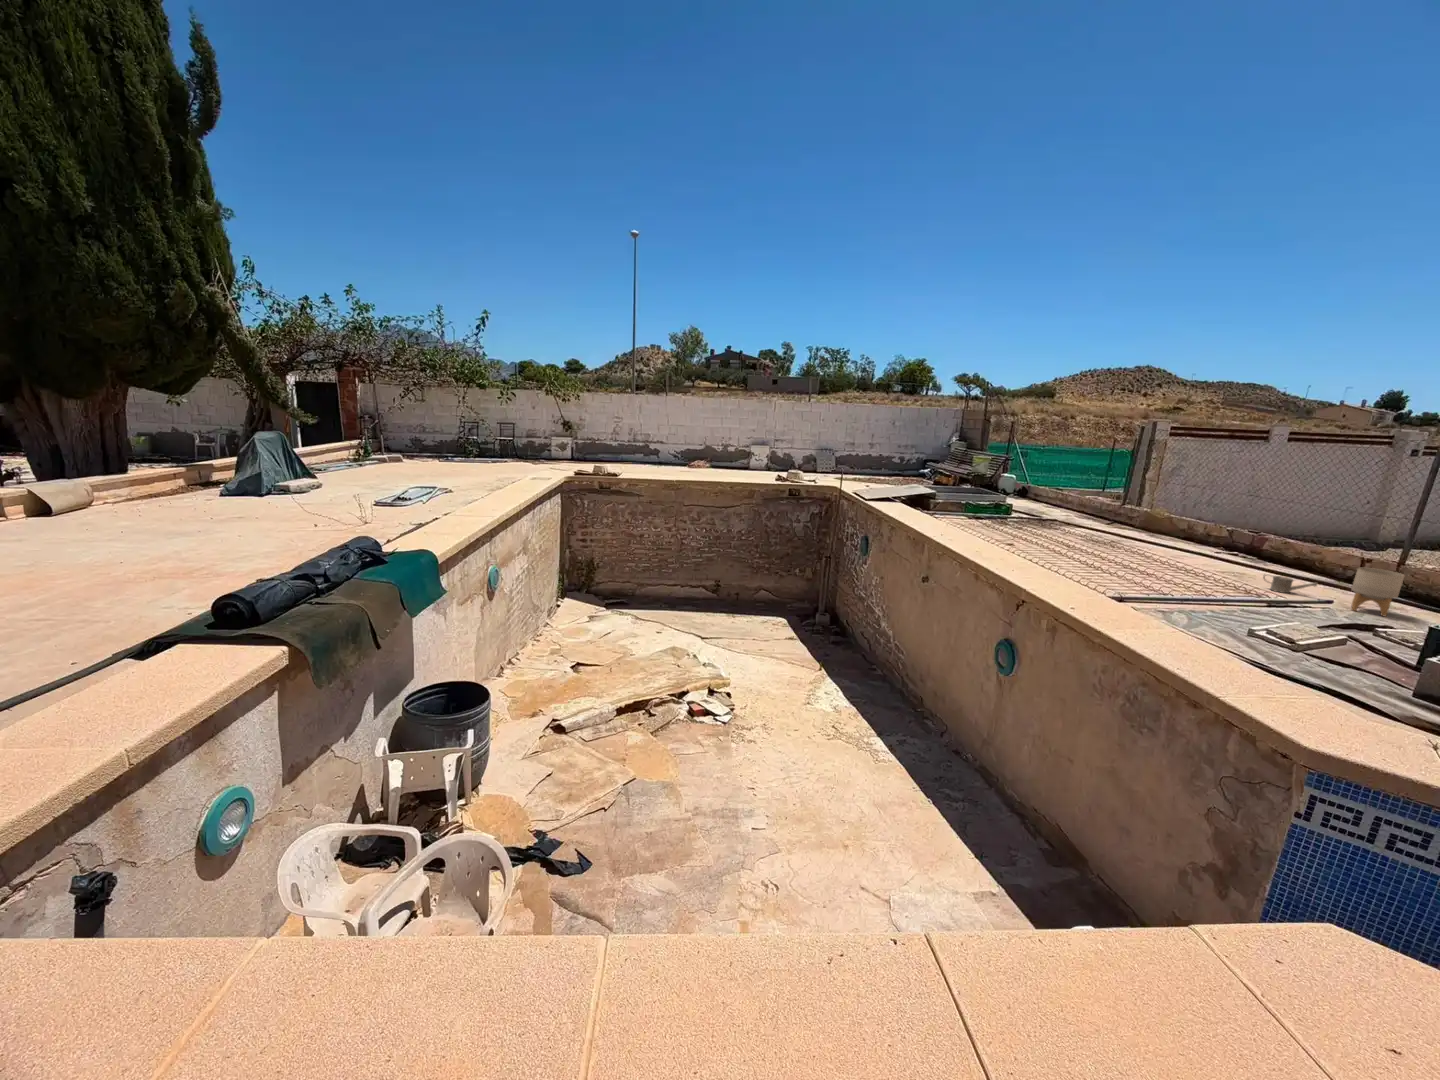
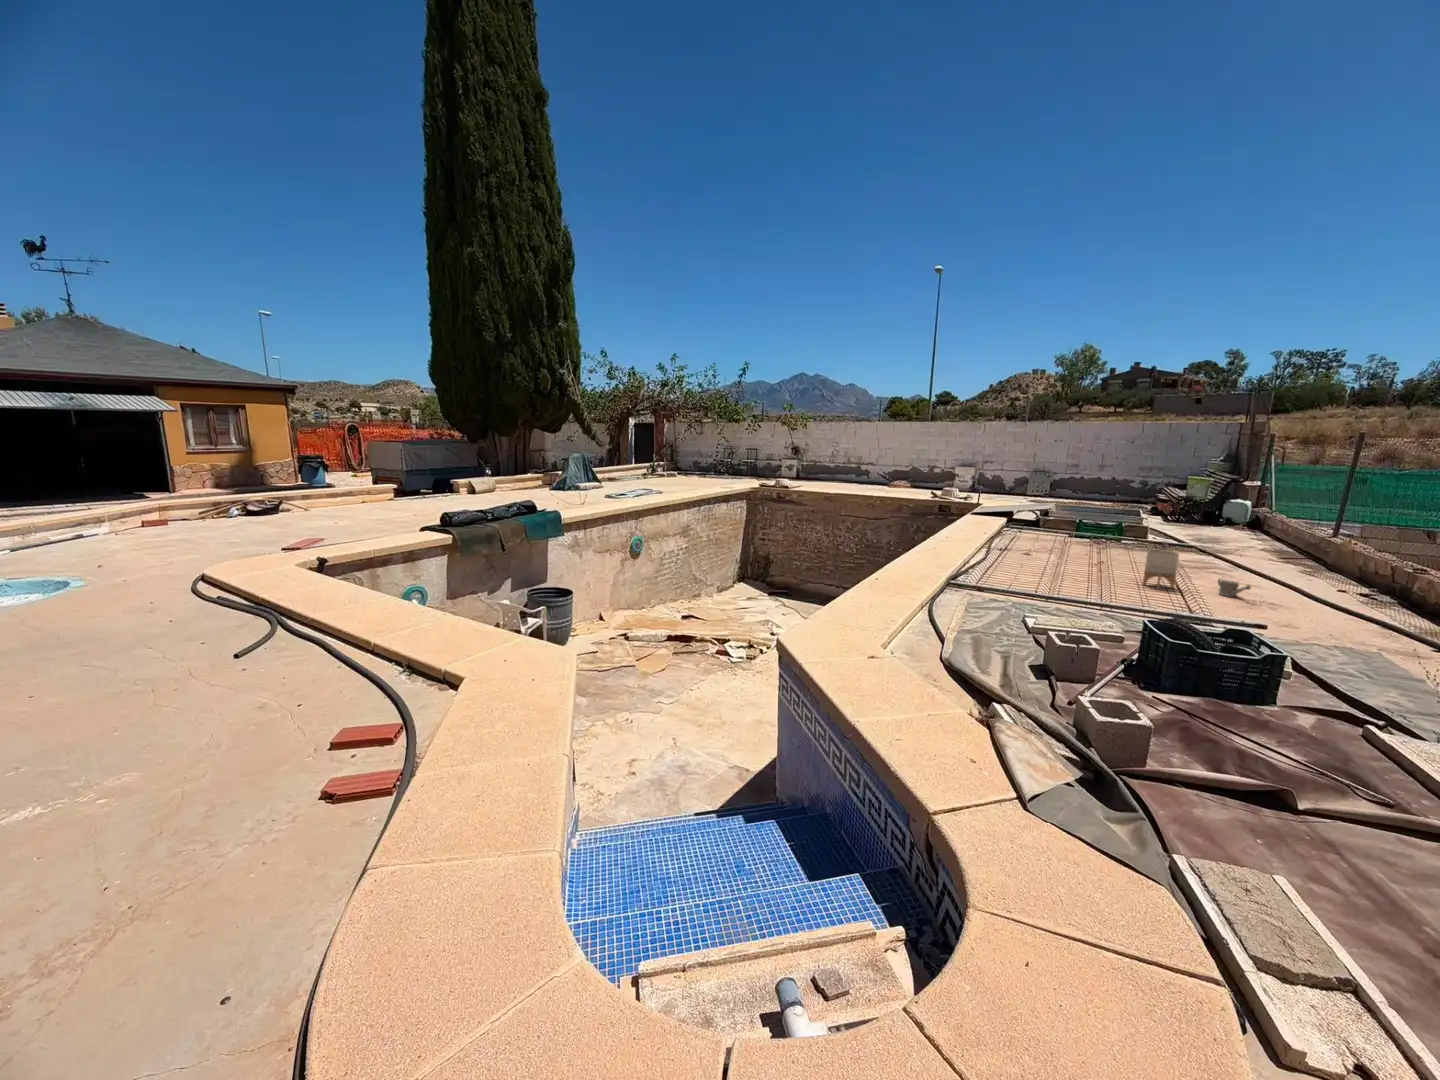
planter: present [1352,568,1404,616] -> present [1143,550,1179,588]

